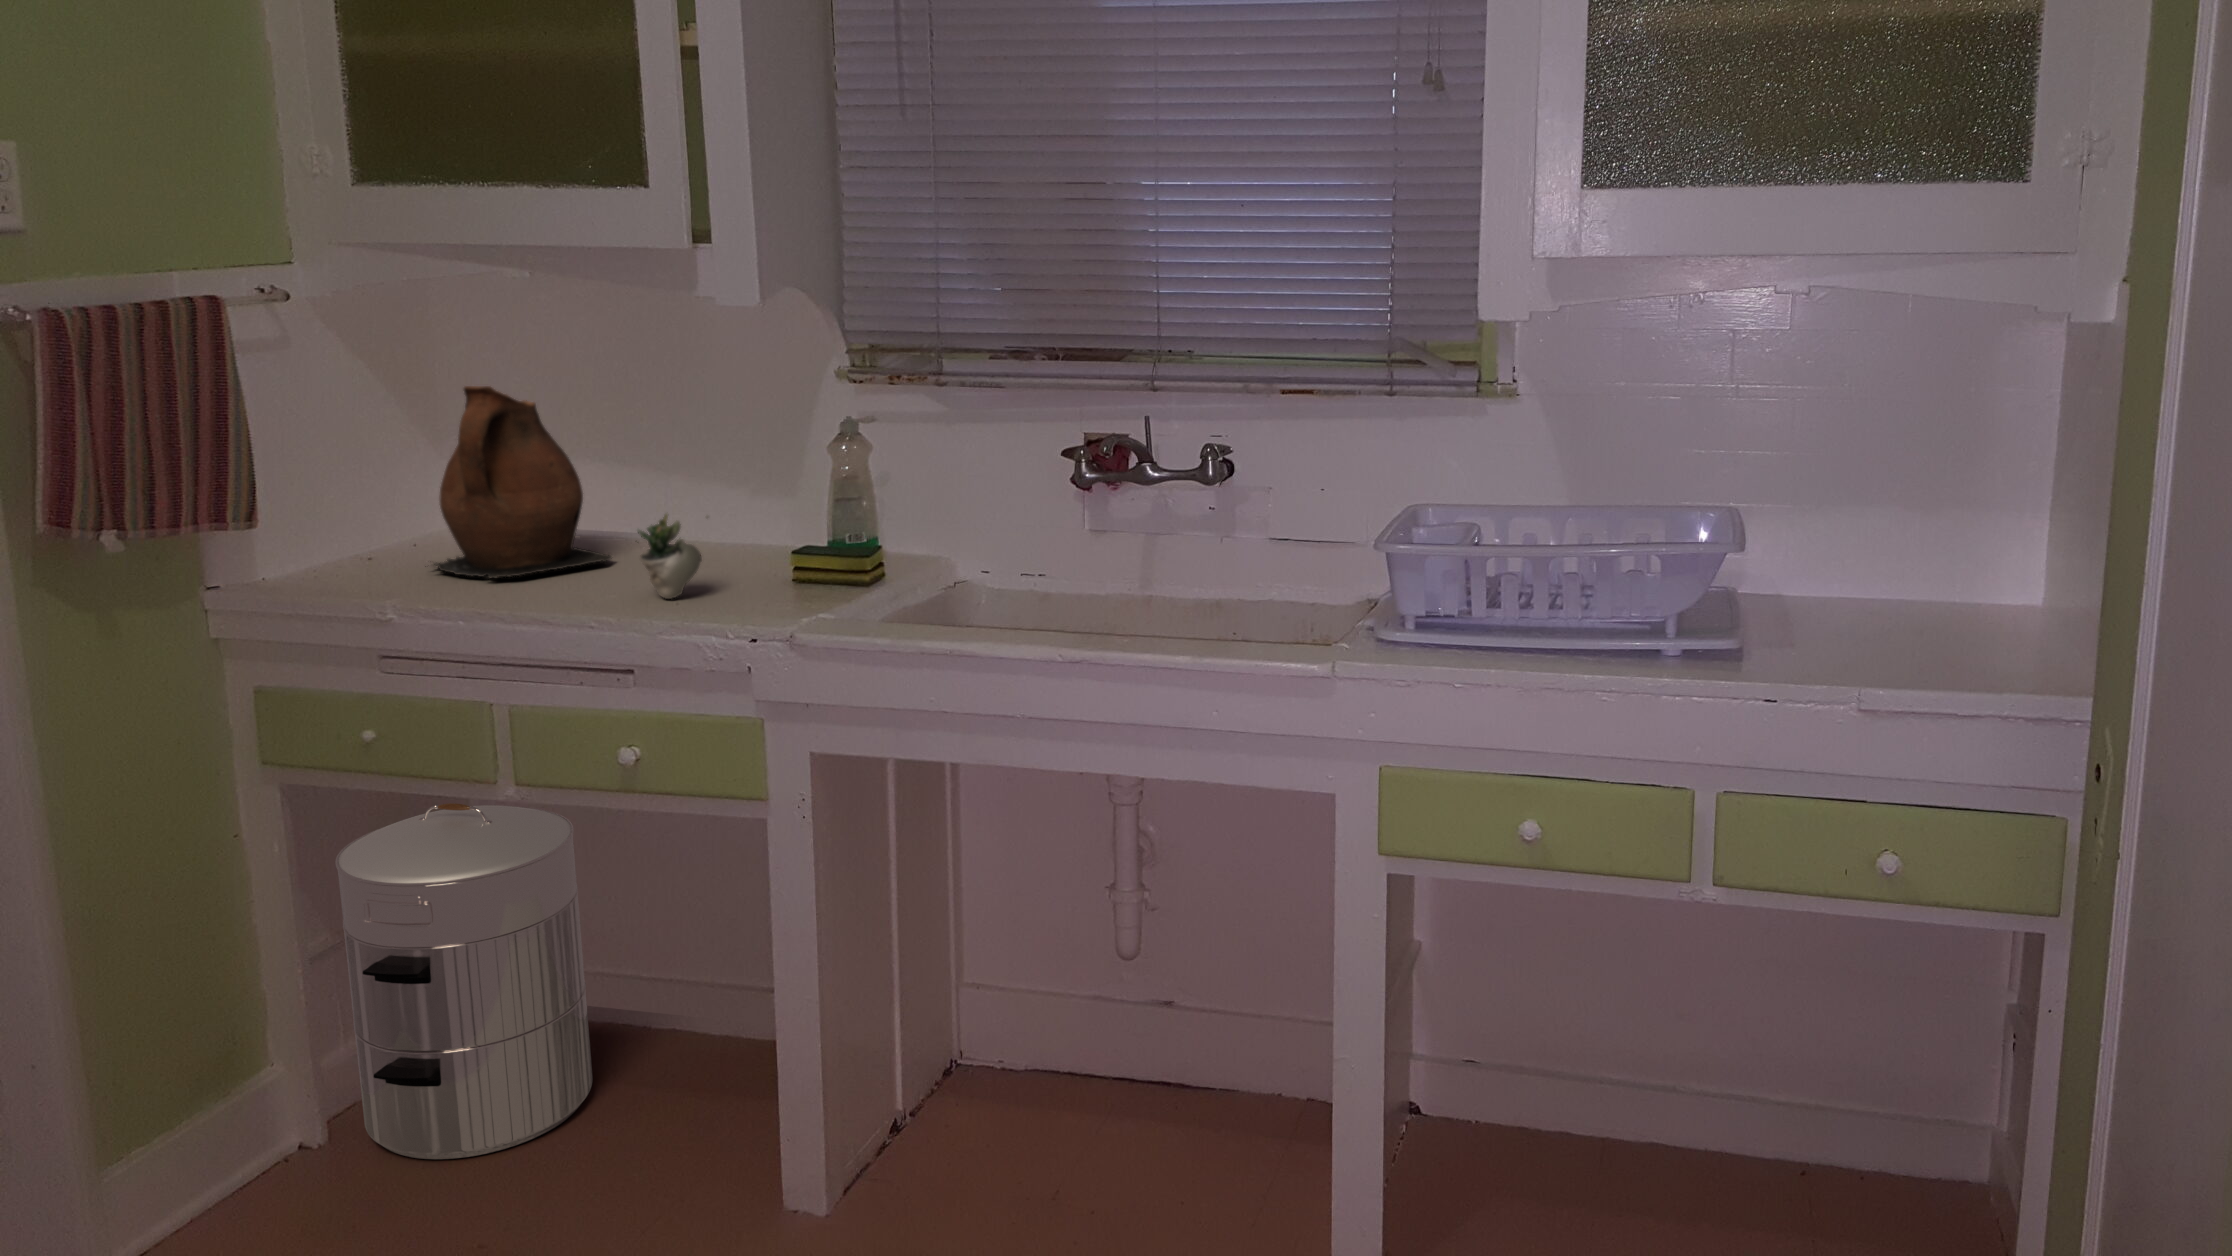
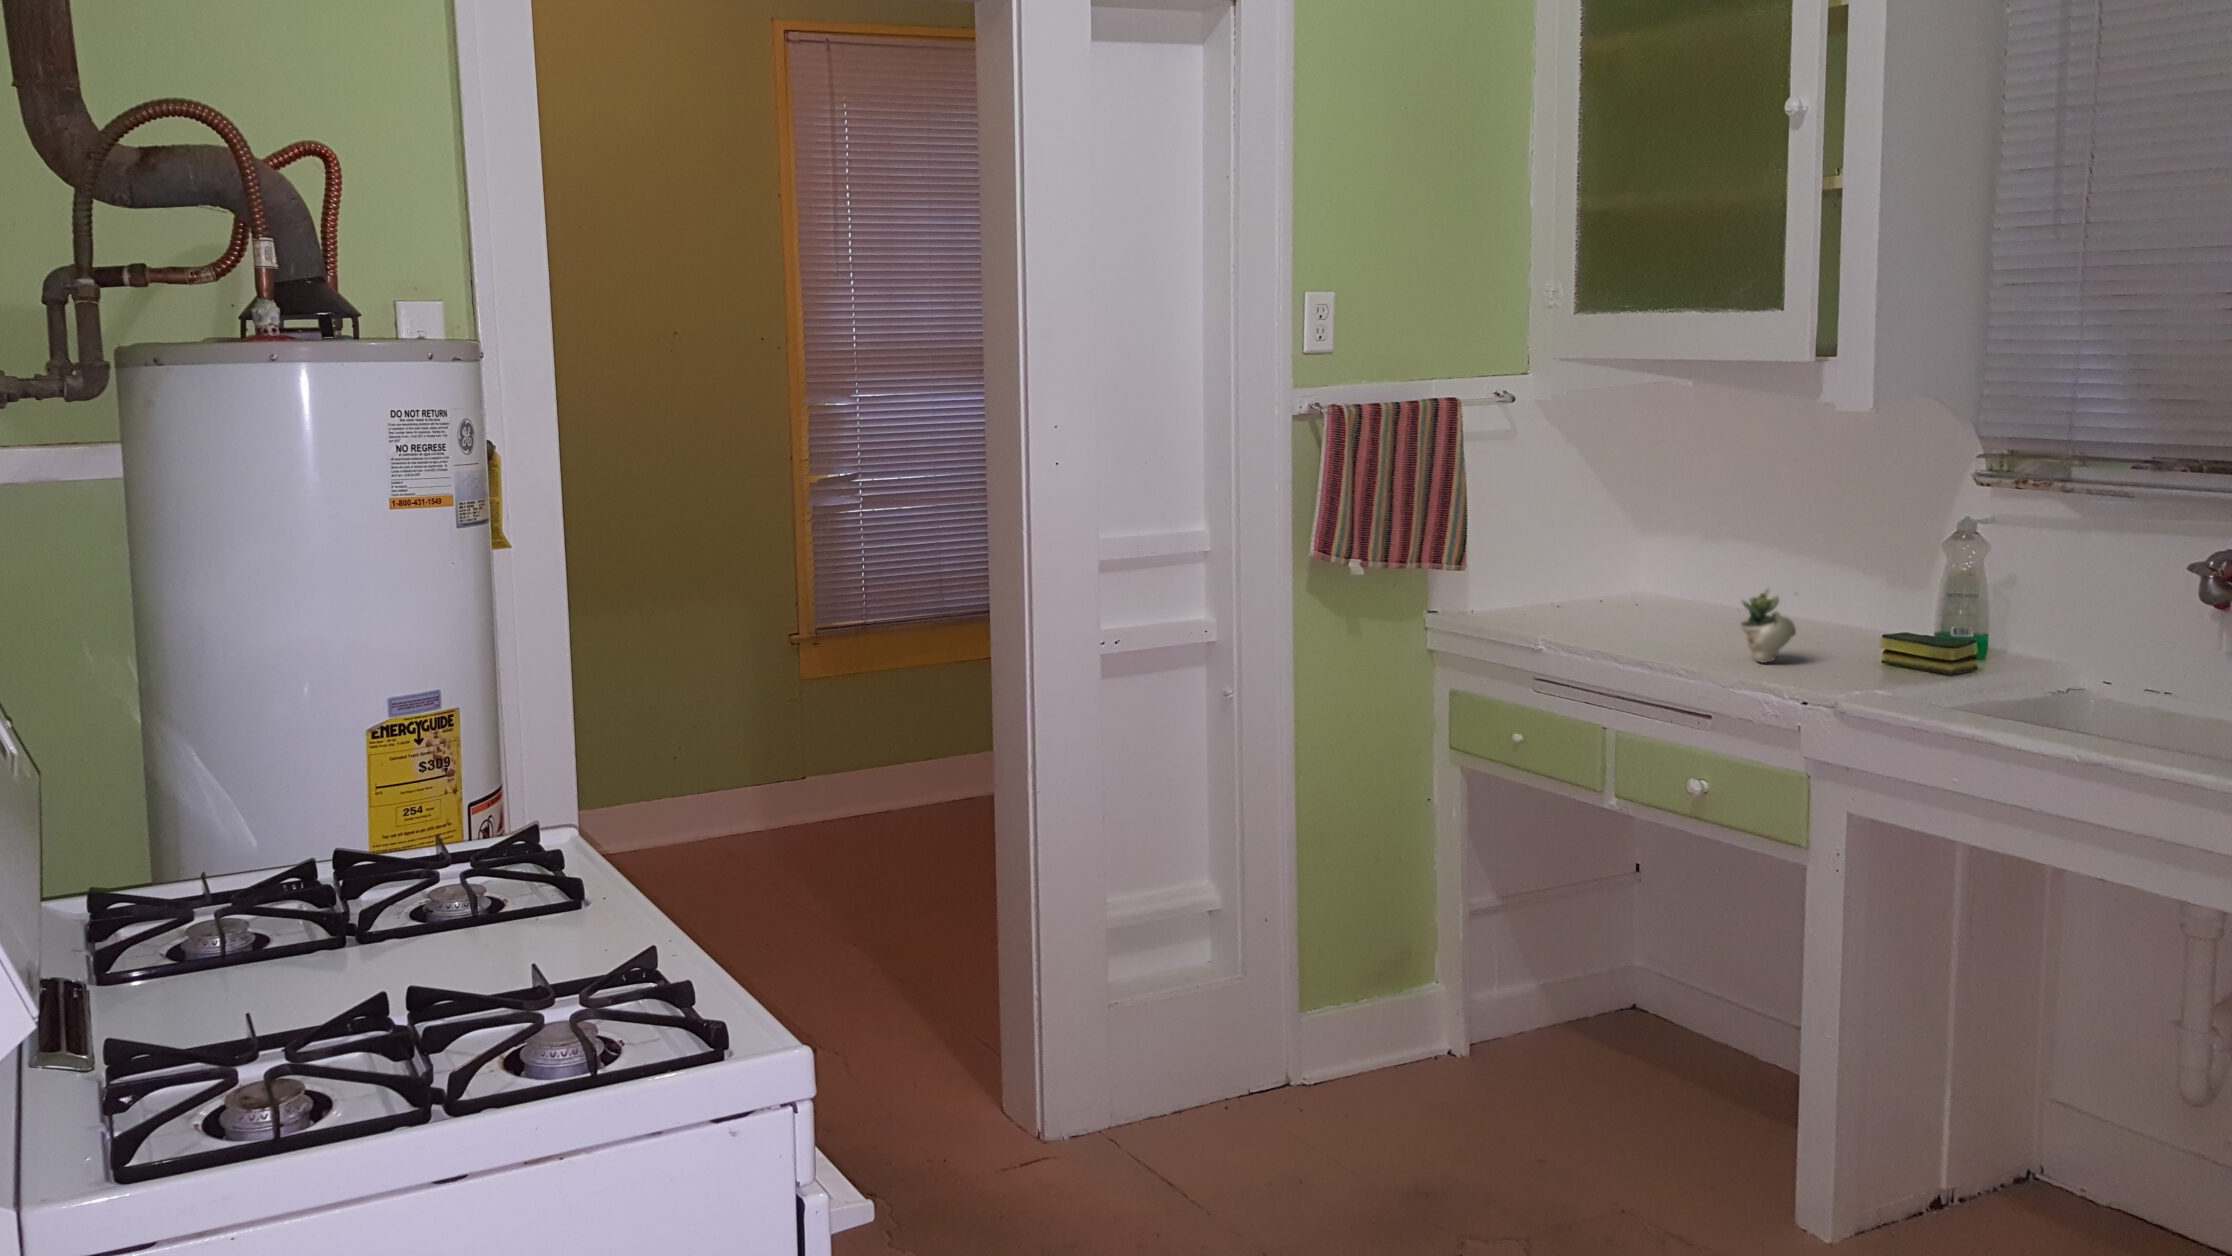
ceramic pitcher: present [434,386,612,578] -> none [1580,471,1735,631]
waste bin: present [335,803,593,1159] -> none [1487,809,1676,1104]

